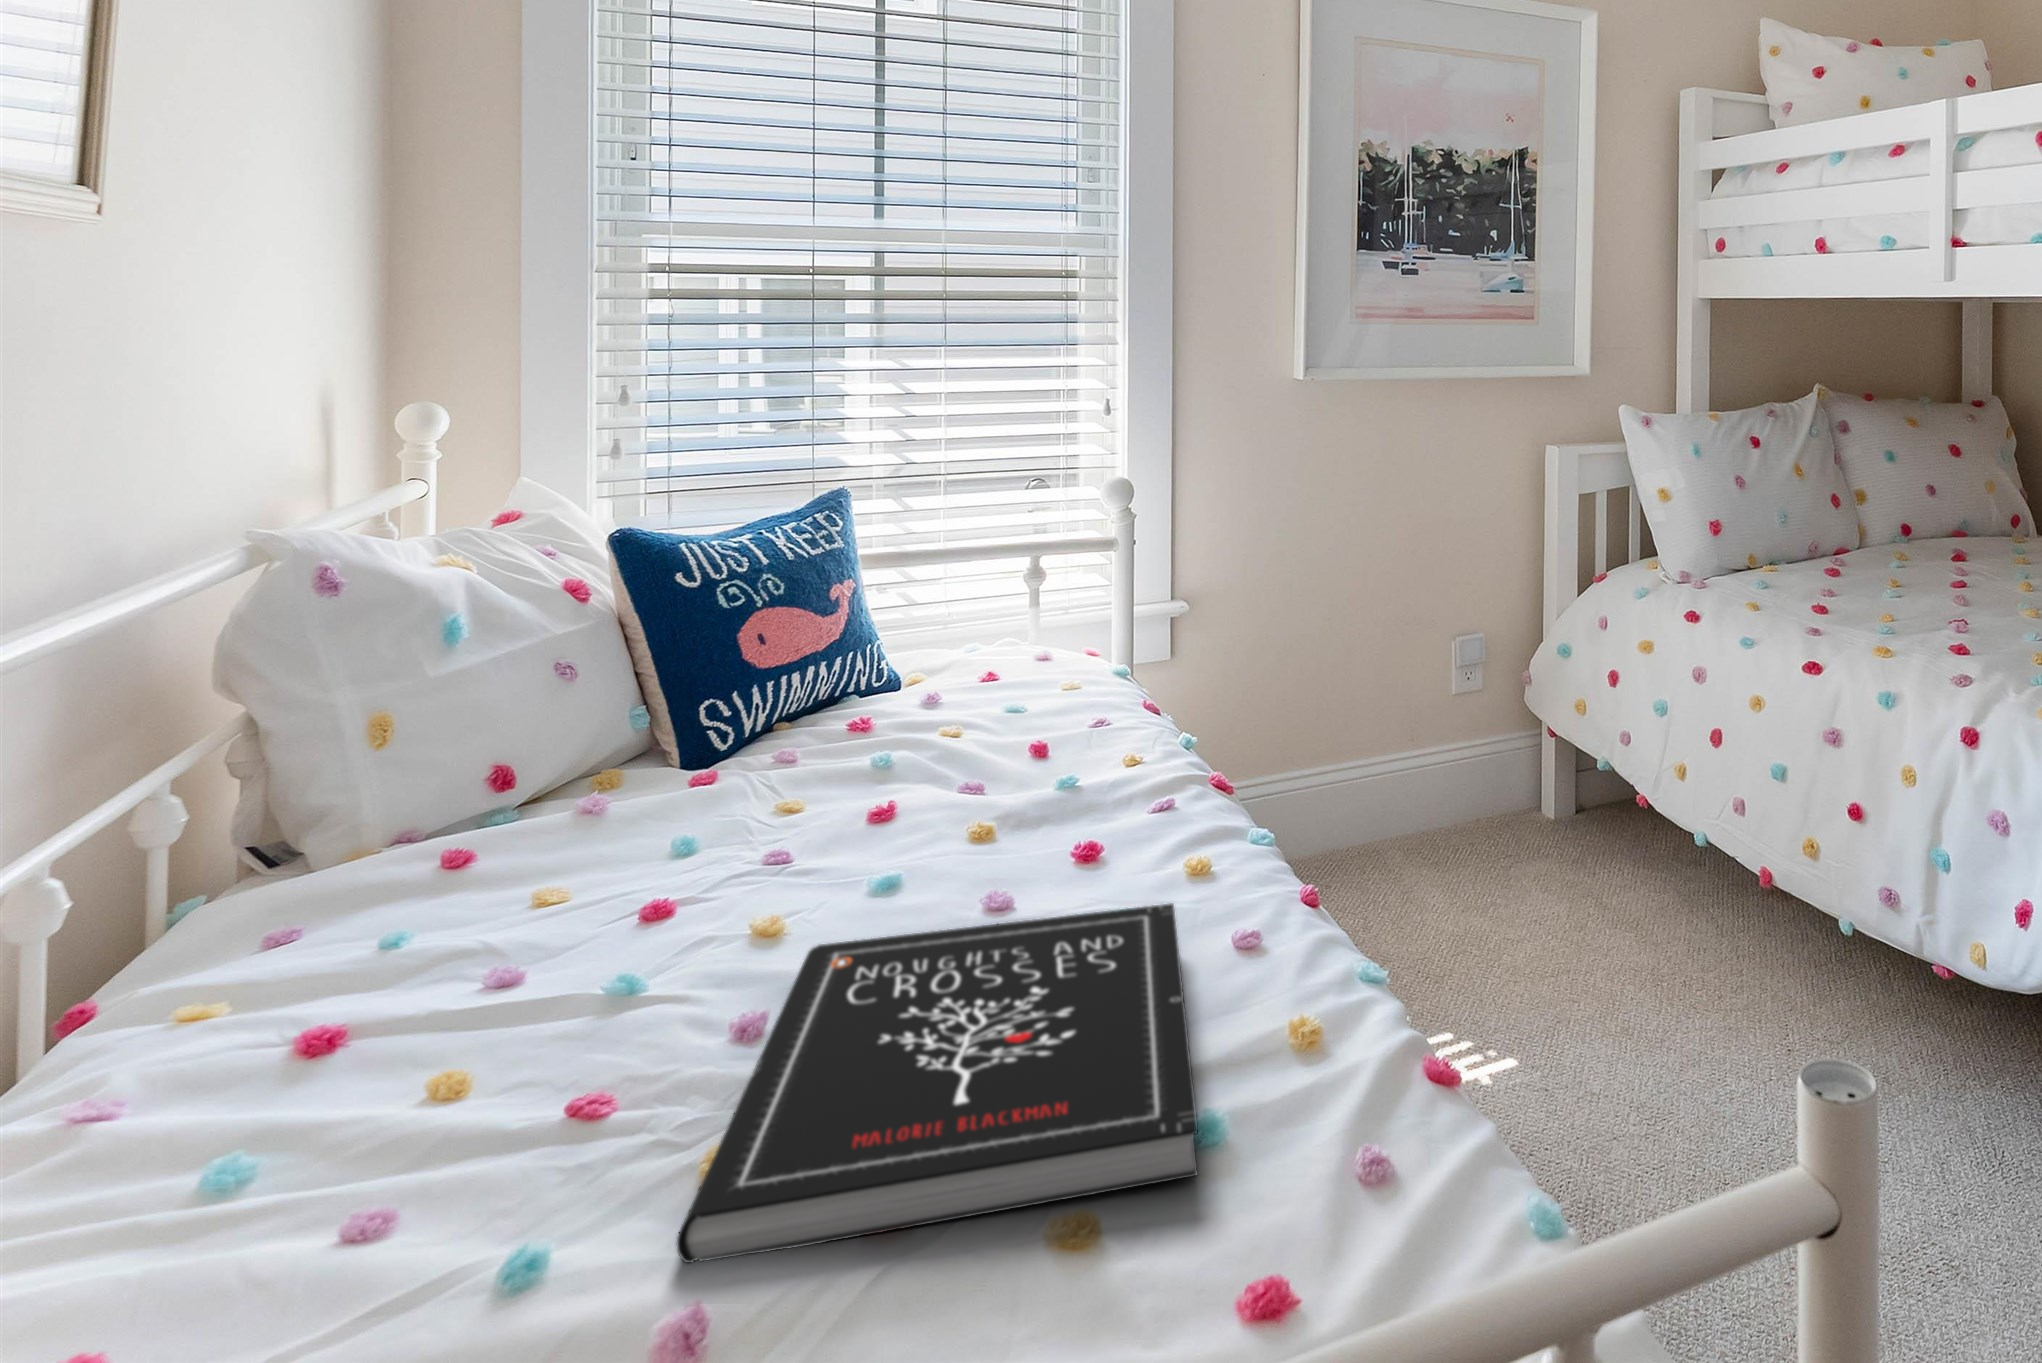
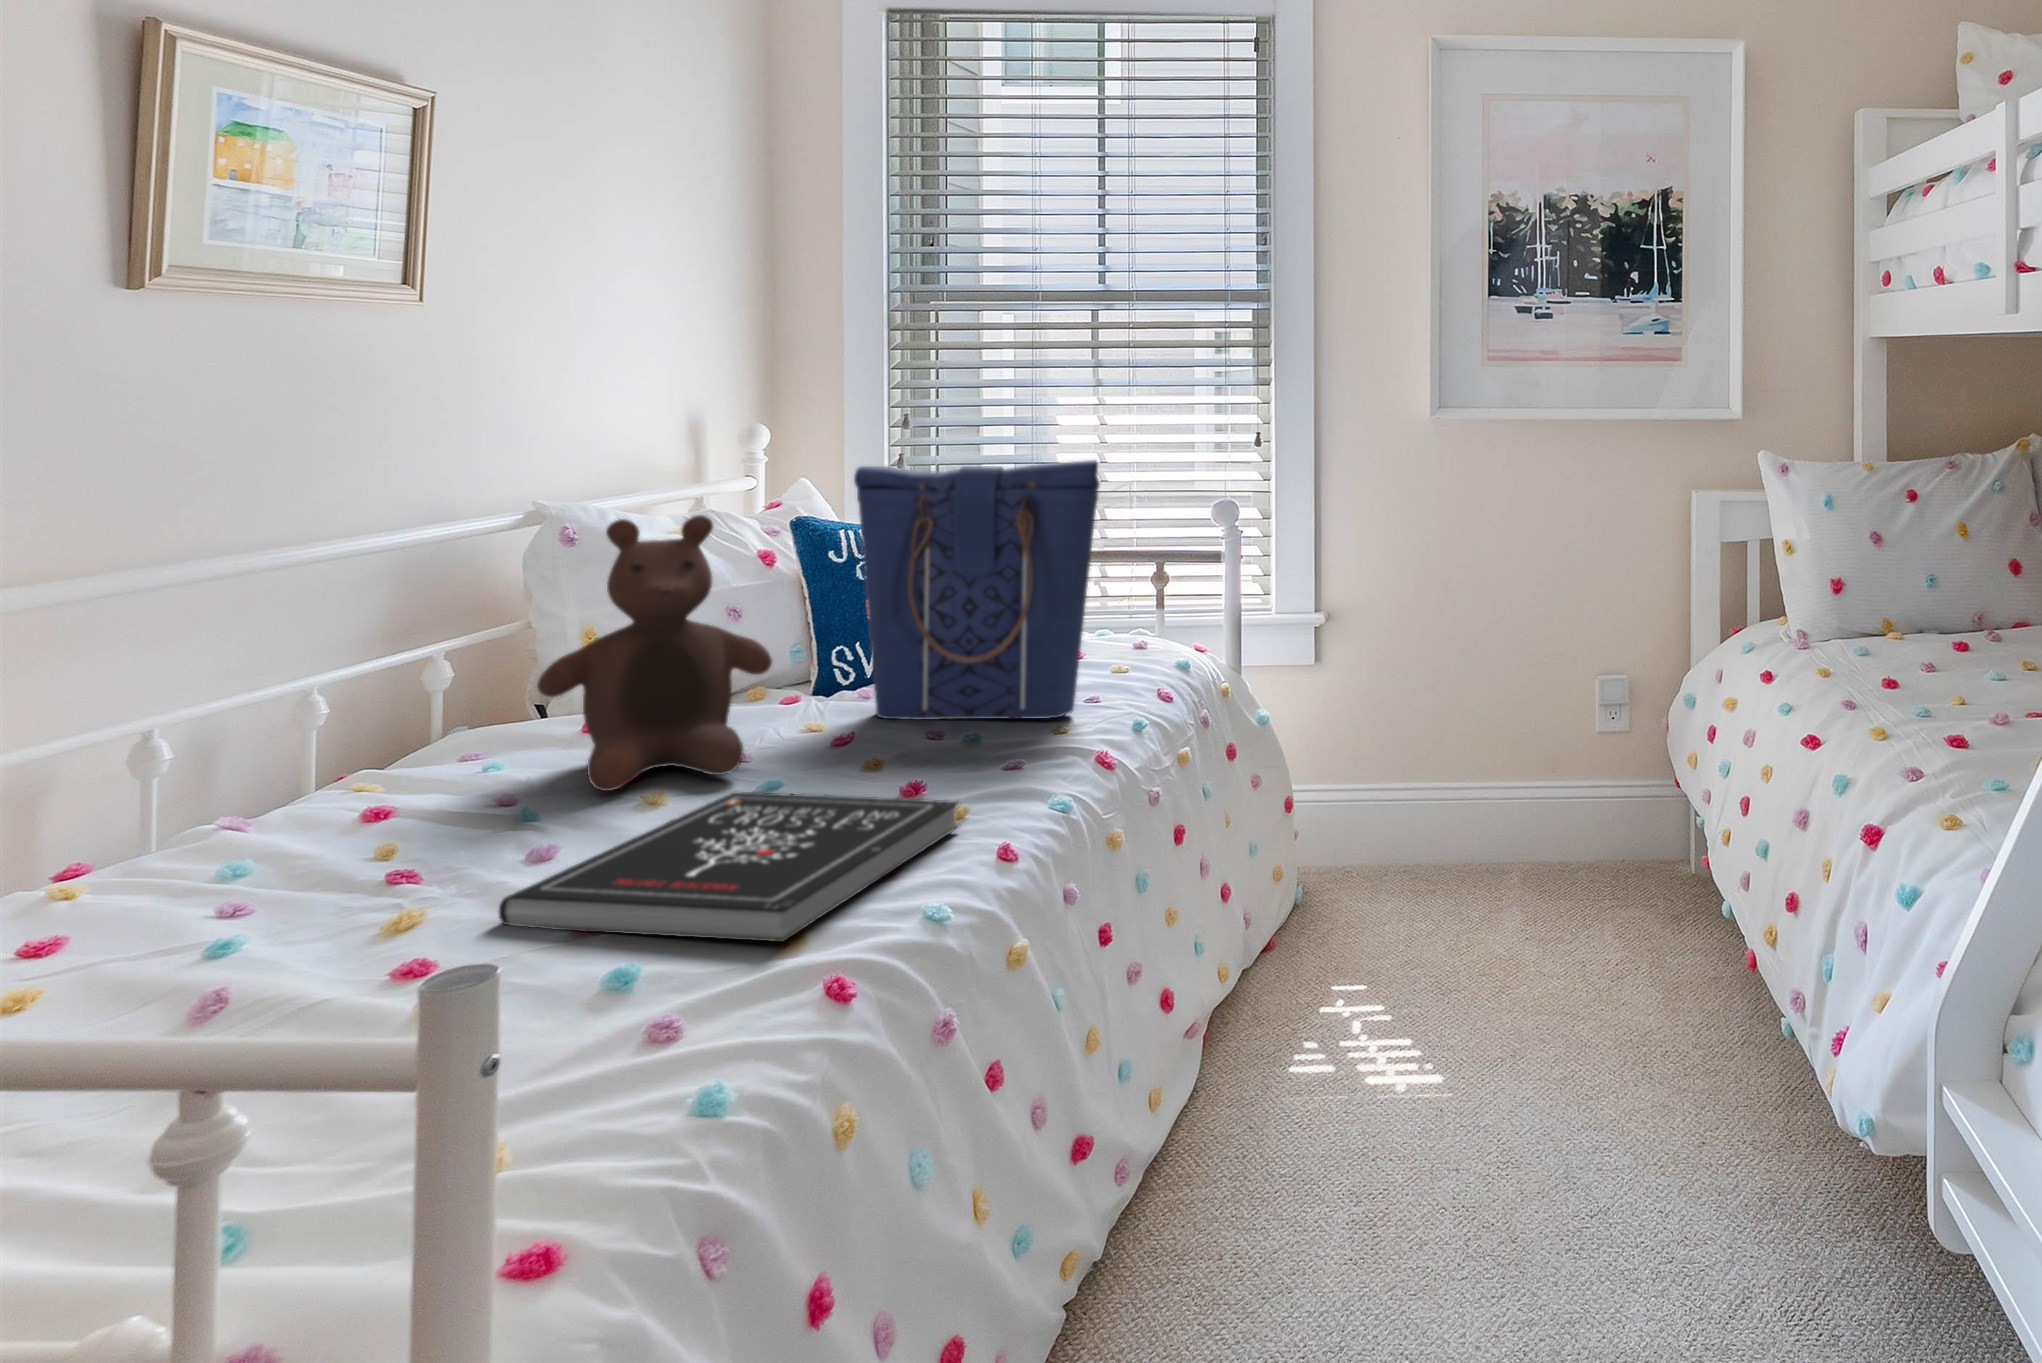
tote bag: none [785,441,1117,794] -> present [854,460,1100,720]
stuffed bear: none [386,544,758,979] -> present [537,515,772,791]

